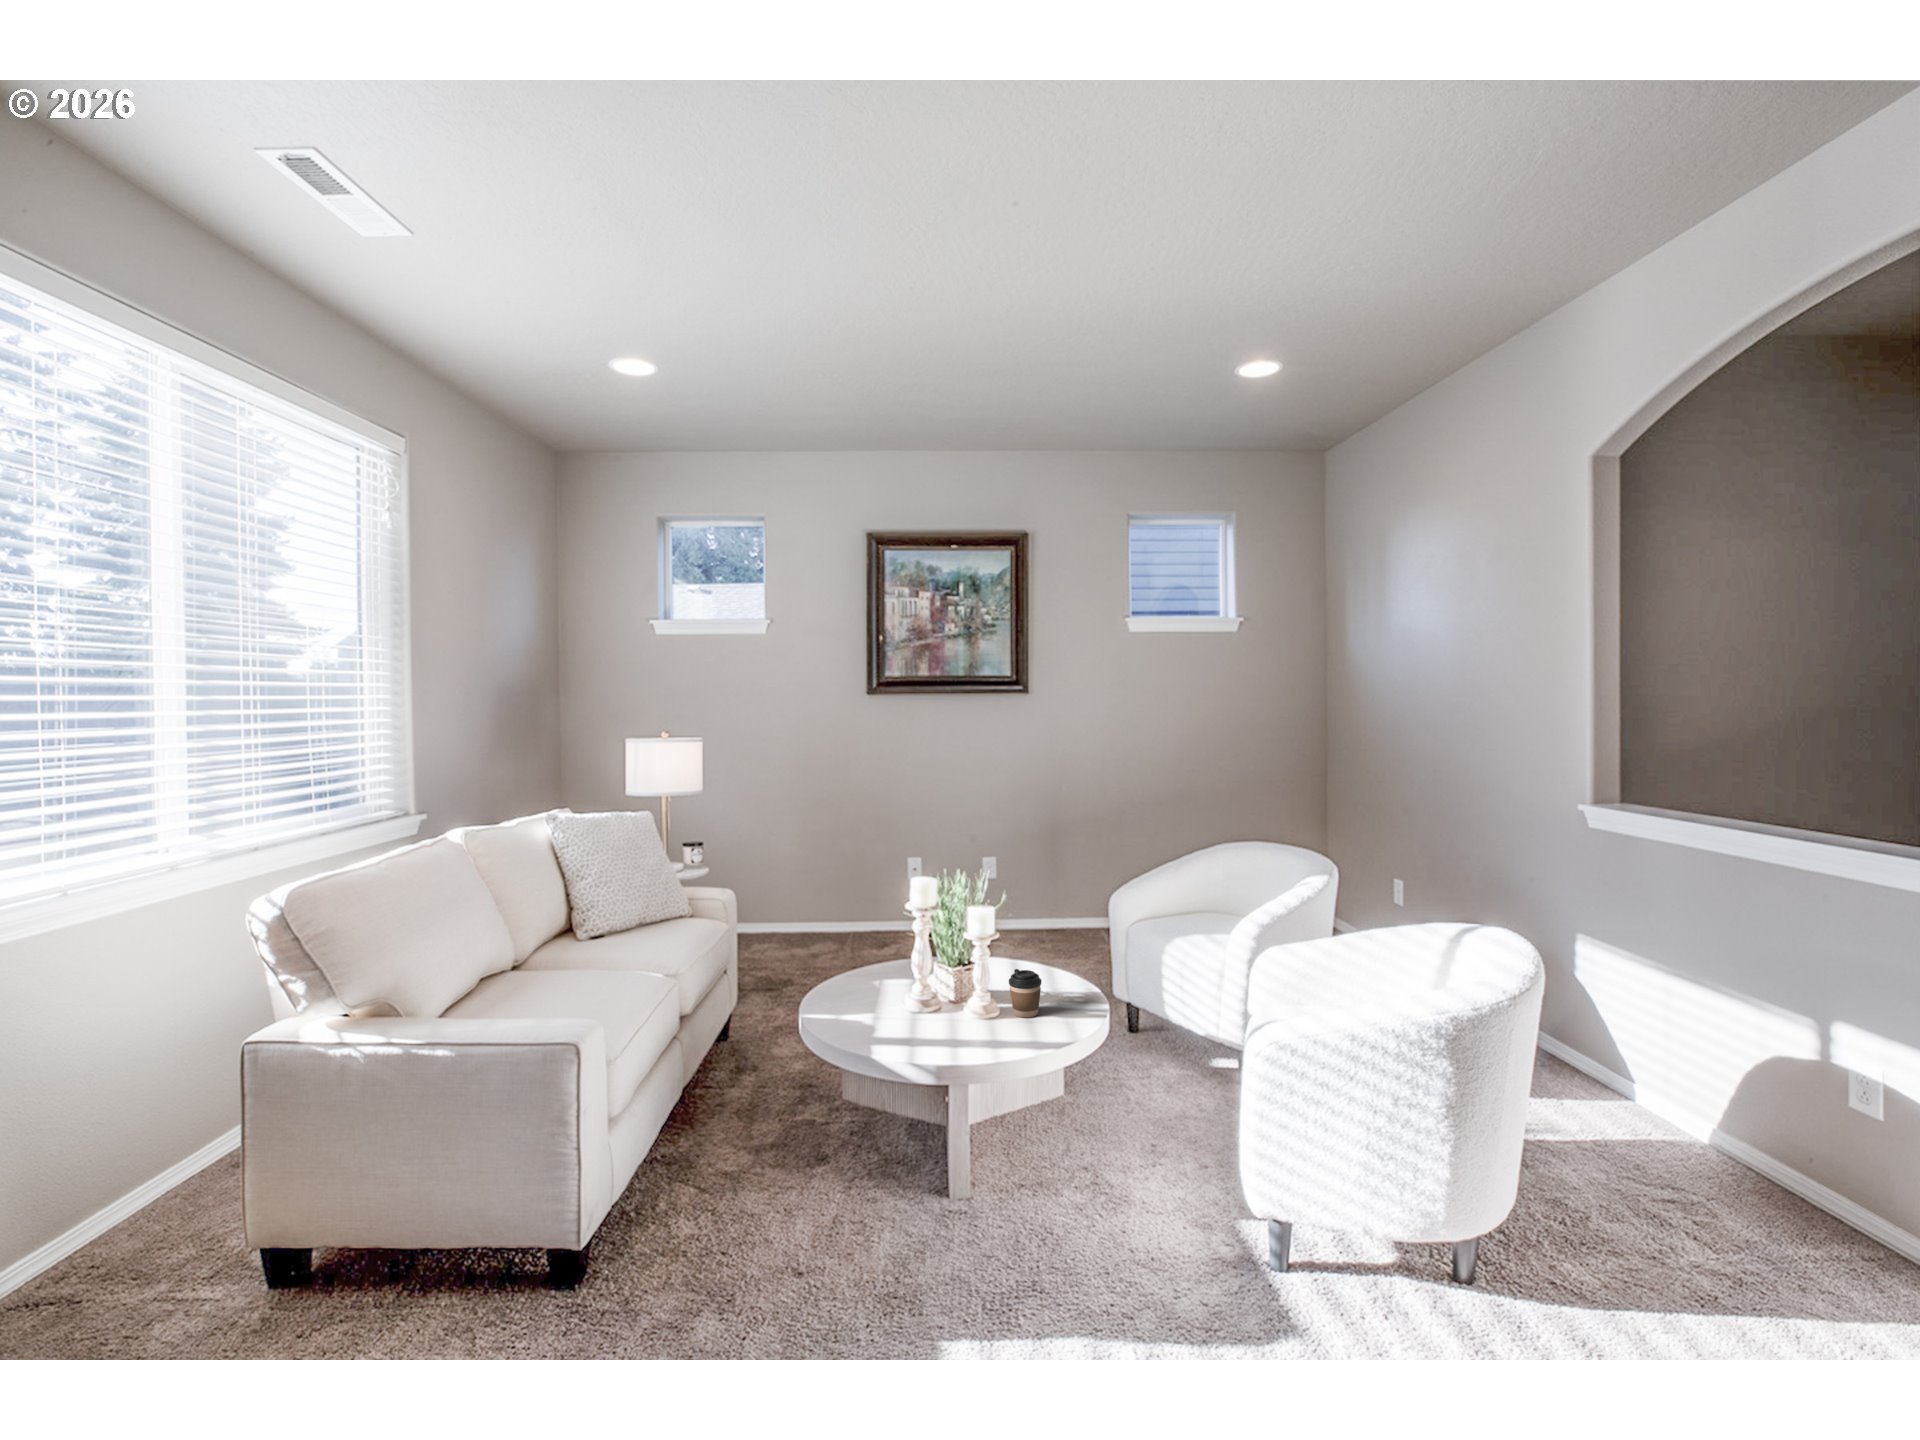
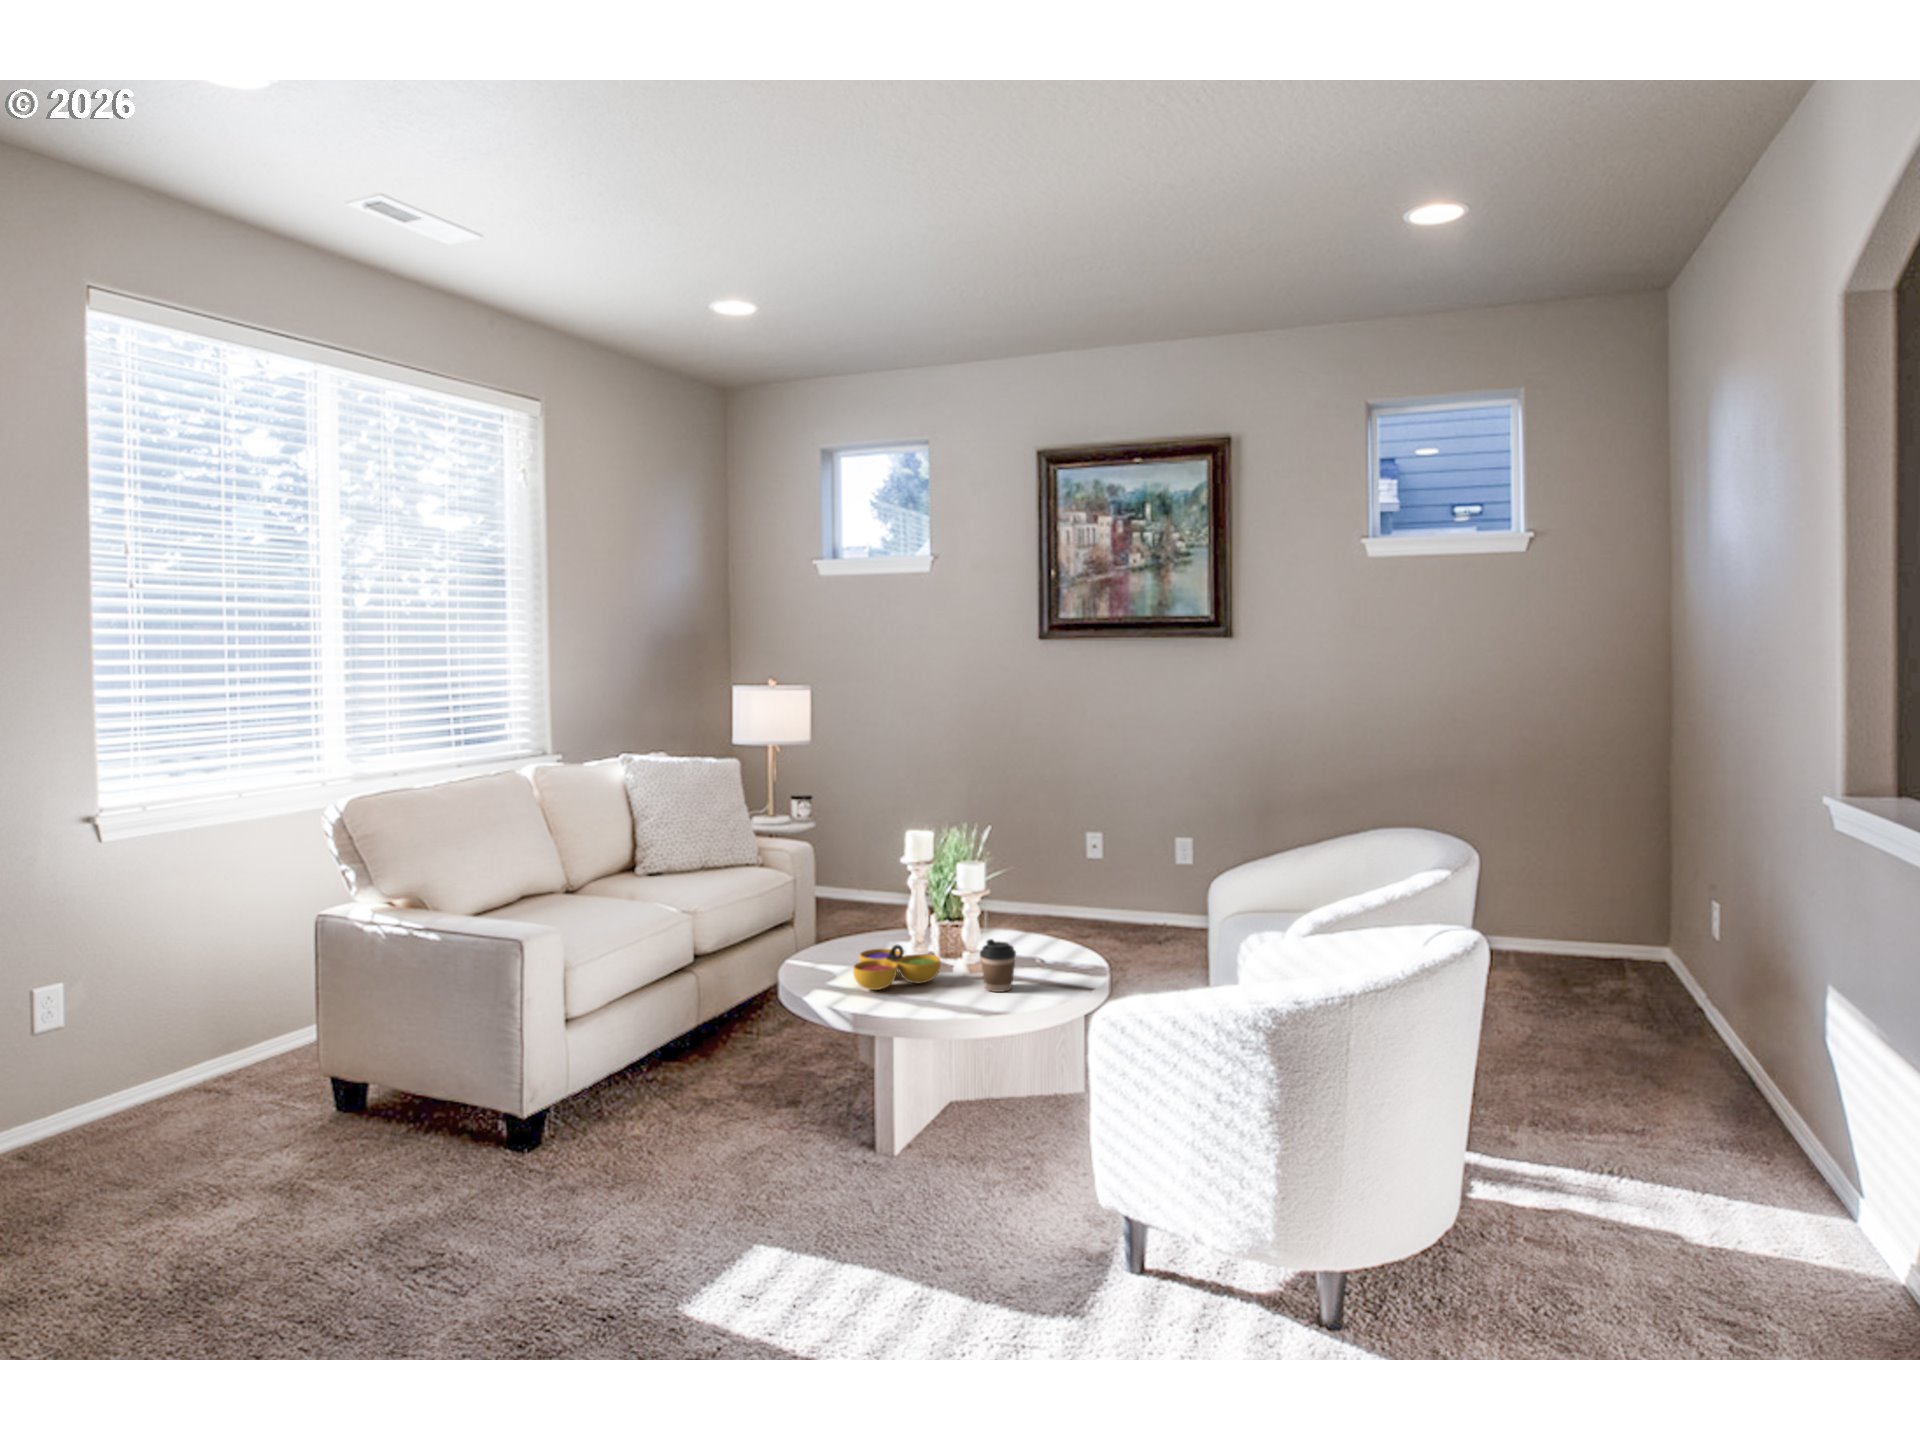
decorative bowl: none [886,985,969,1033] -> present [853,945,941,990]

